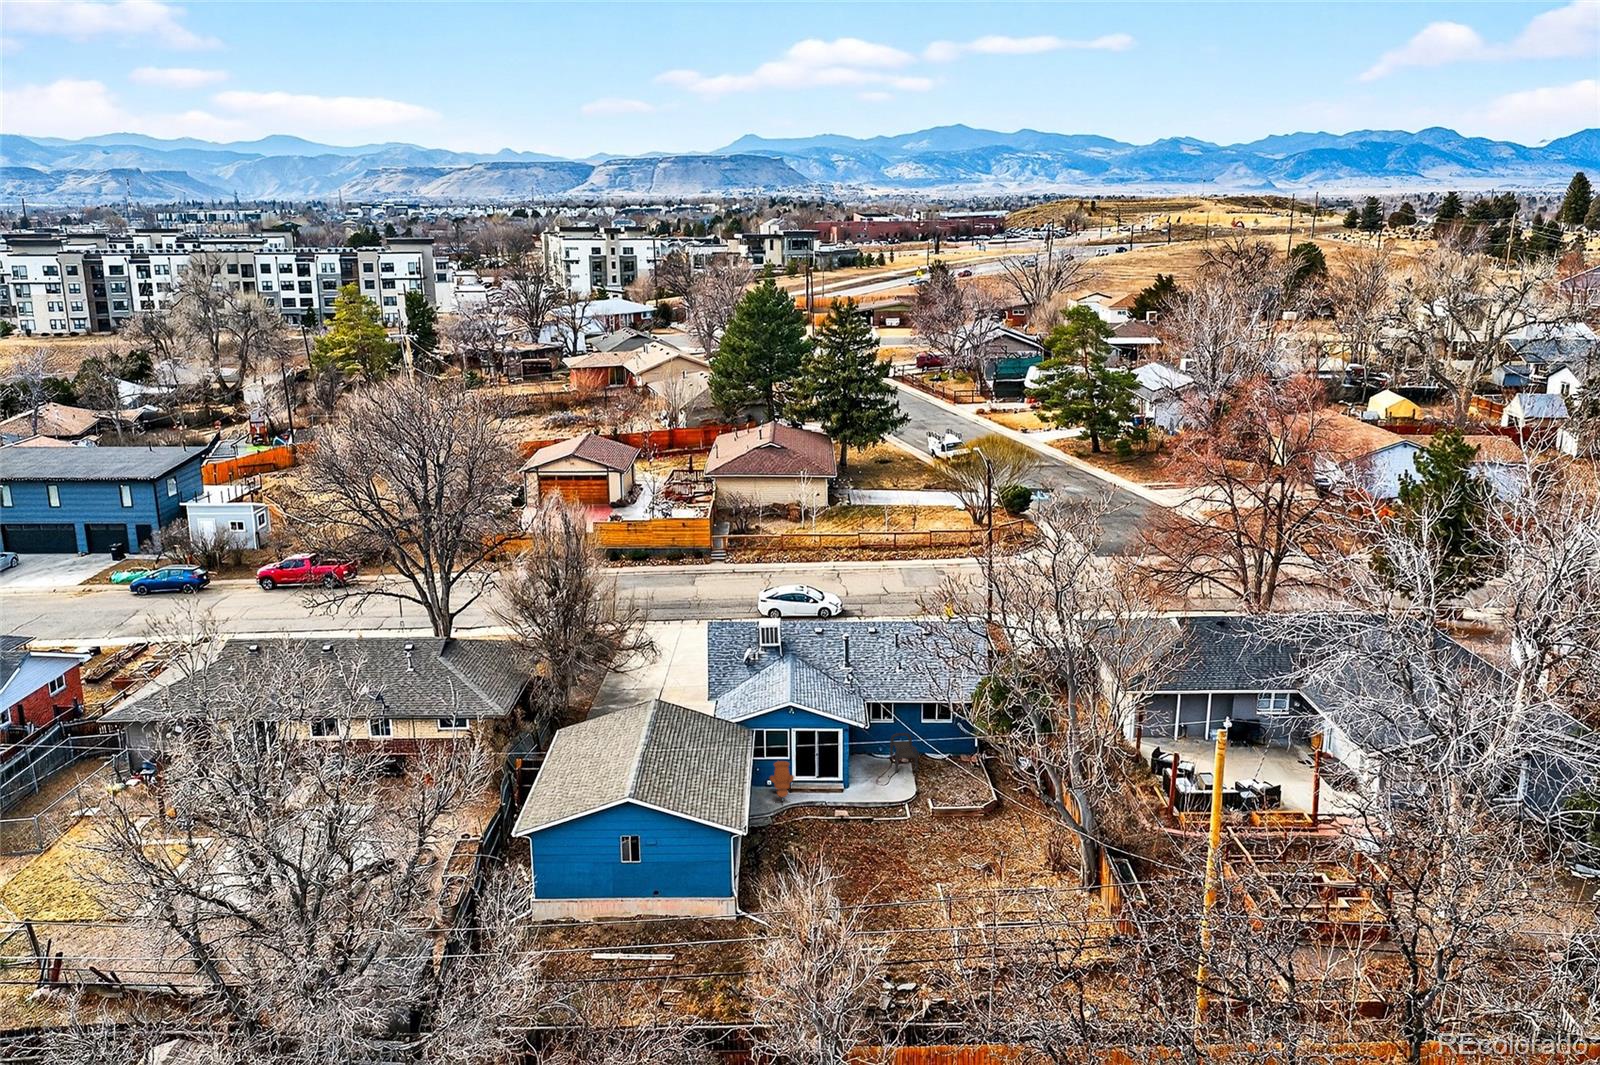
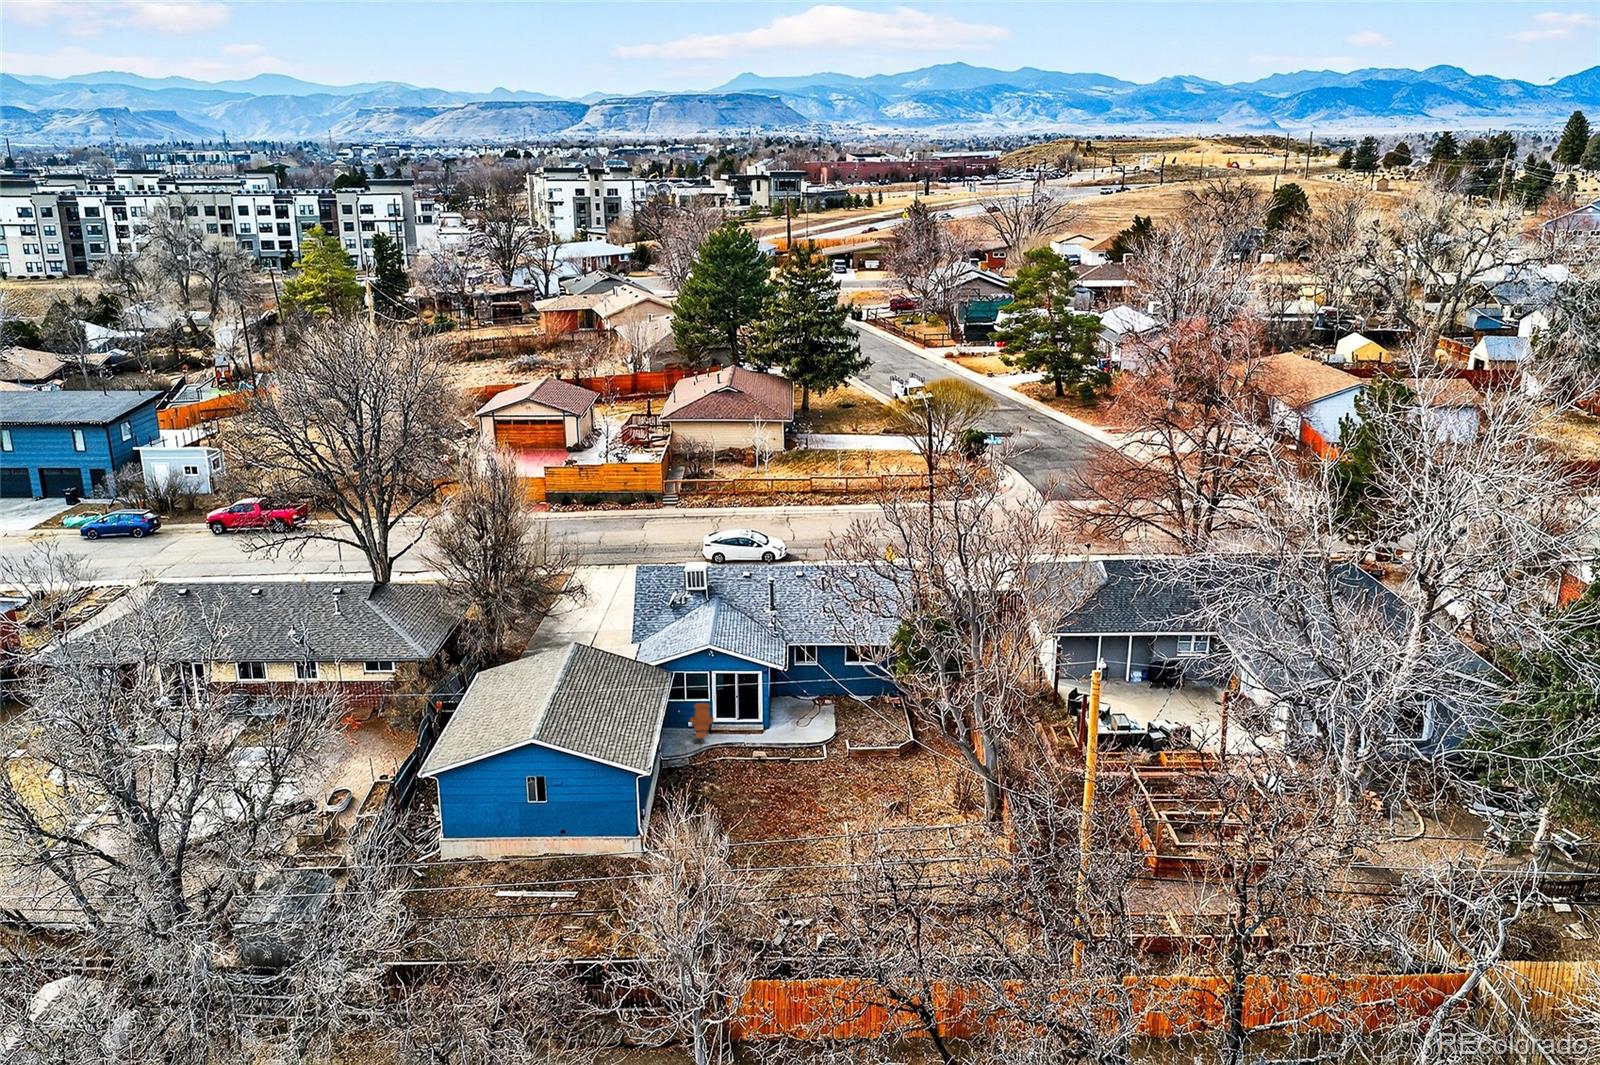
bench: present [890,733,918,772] -> none [814,675,840,714]

